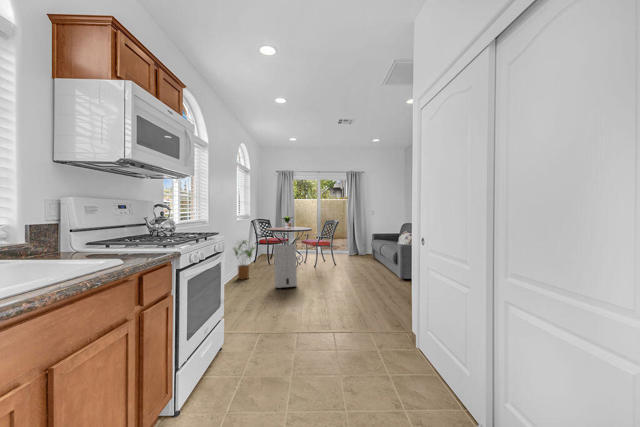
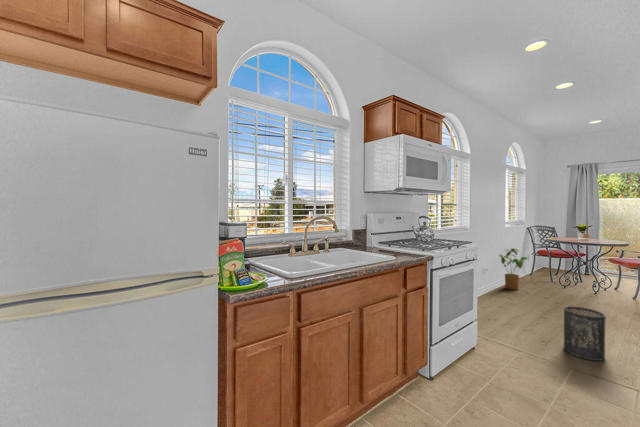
air purifier: present [274,244,297,288] -> none [551,258,586,312]
trash can: none [290,282,317,325] -> present [564,306,606,361]

